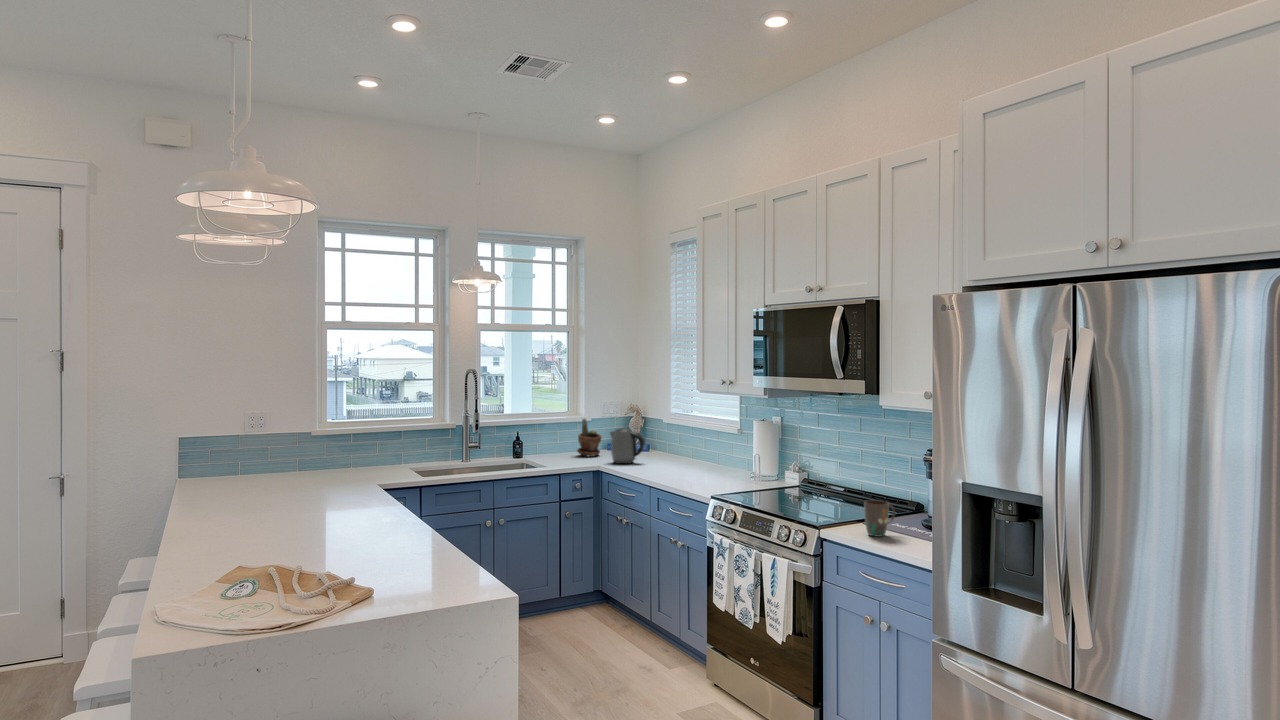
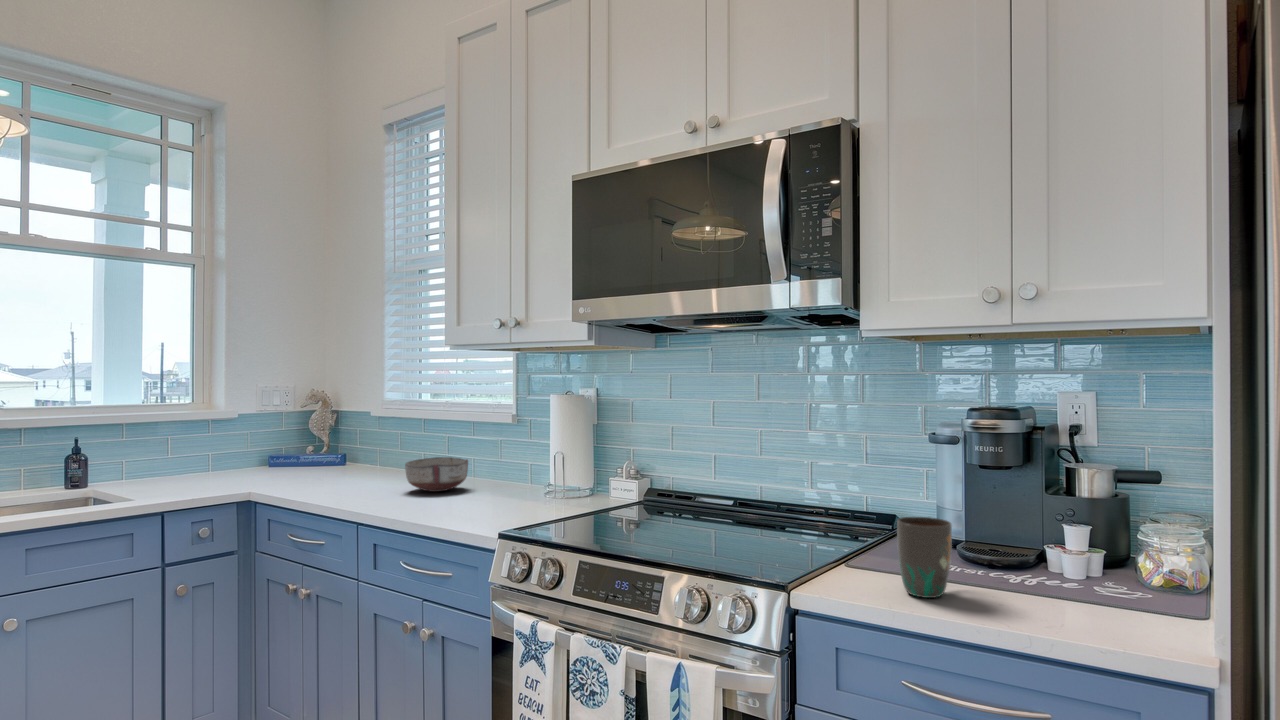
potted plant: present [577,418,602,457] -> none [208,411,258,479]
kettle: present [610,428,645,464] -> none [273,424,341,487]
ceramic bowl: none [677,452,712,472] -> present [405,457,468,492]

